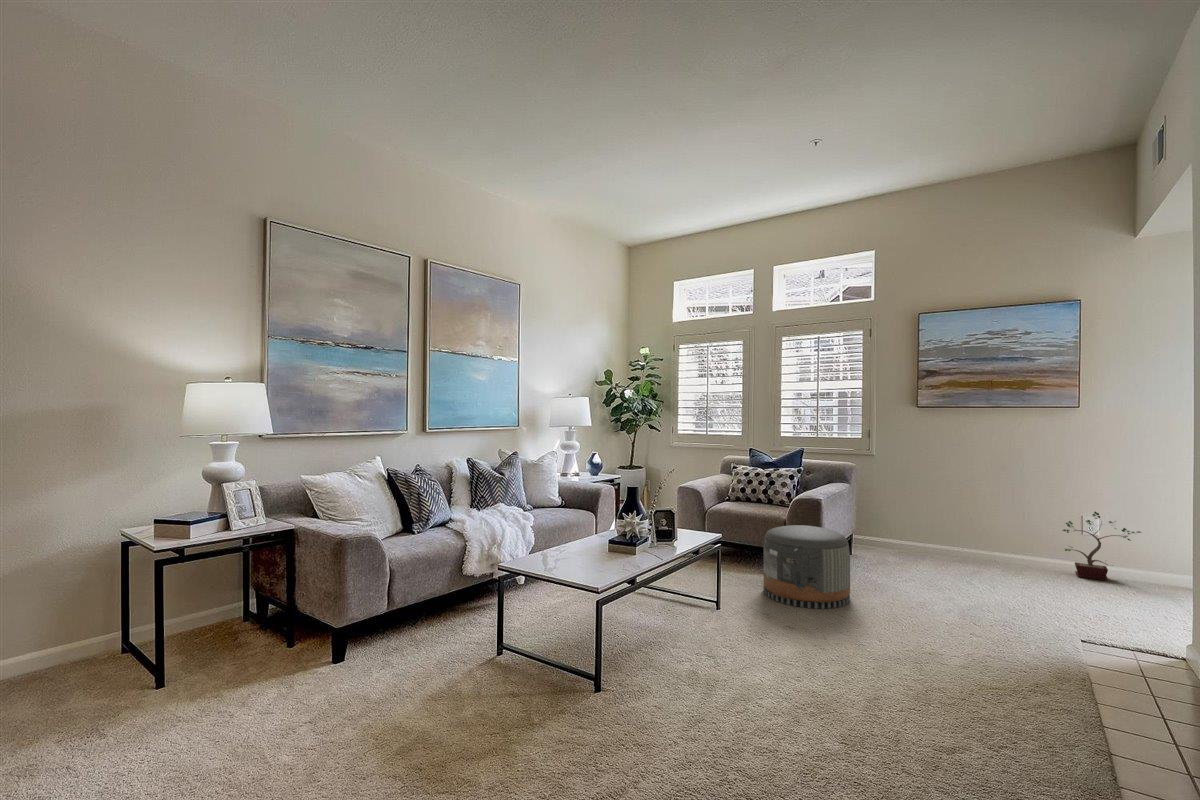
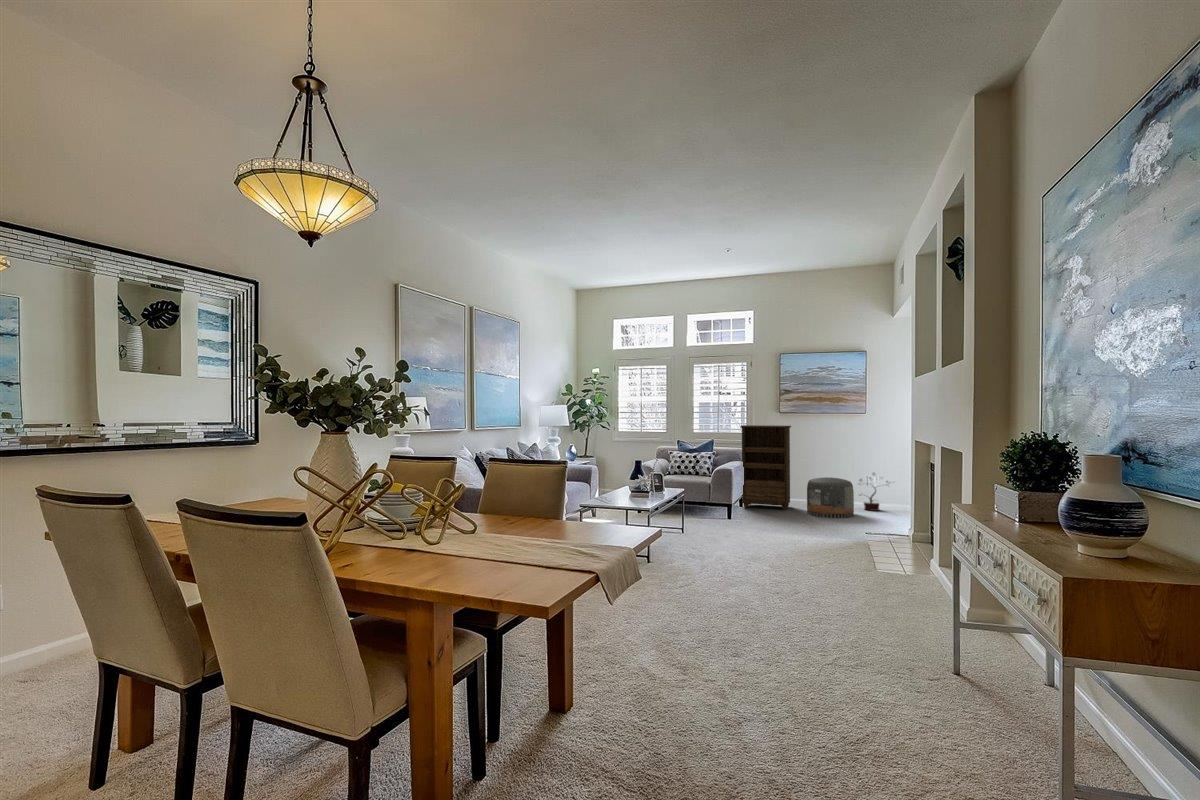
bookshelf: none [848,426,937,566] -> present [740,425,791,510]
pouf: present [763,525,850,609] -> present [807,477,854,518]

